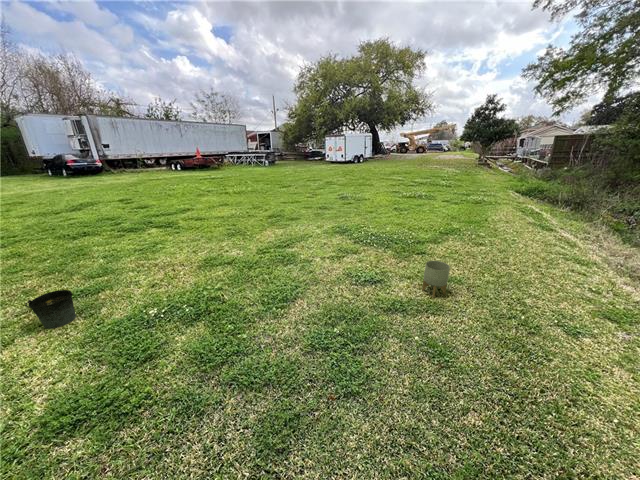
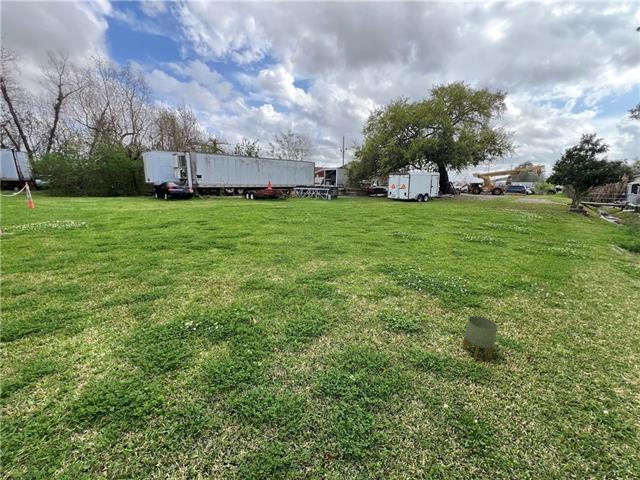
bucket: present [25,290,76,329] -> none [96,292,133,324]

